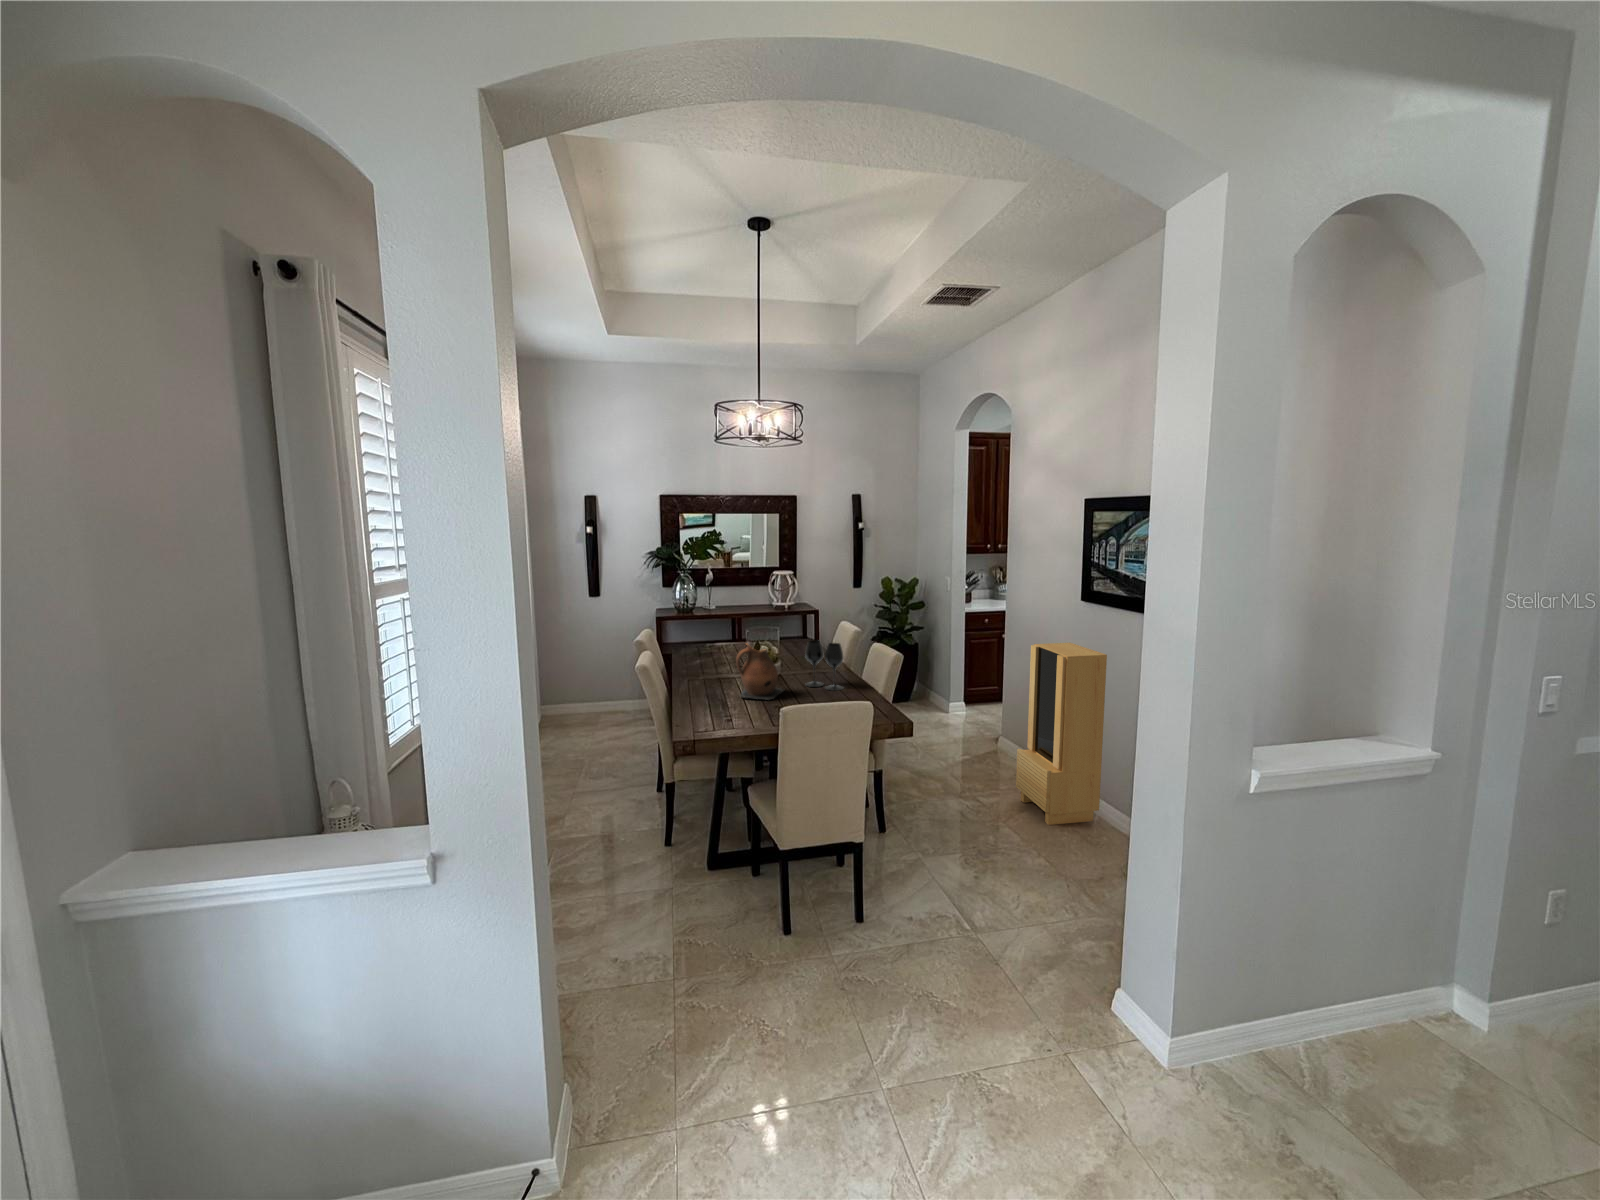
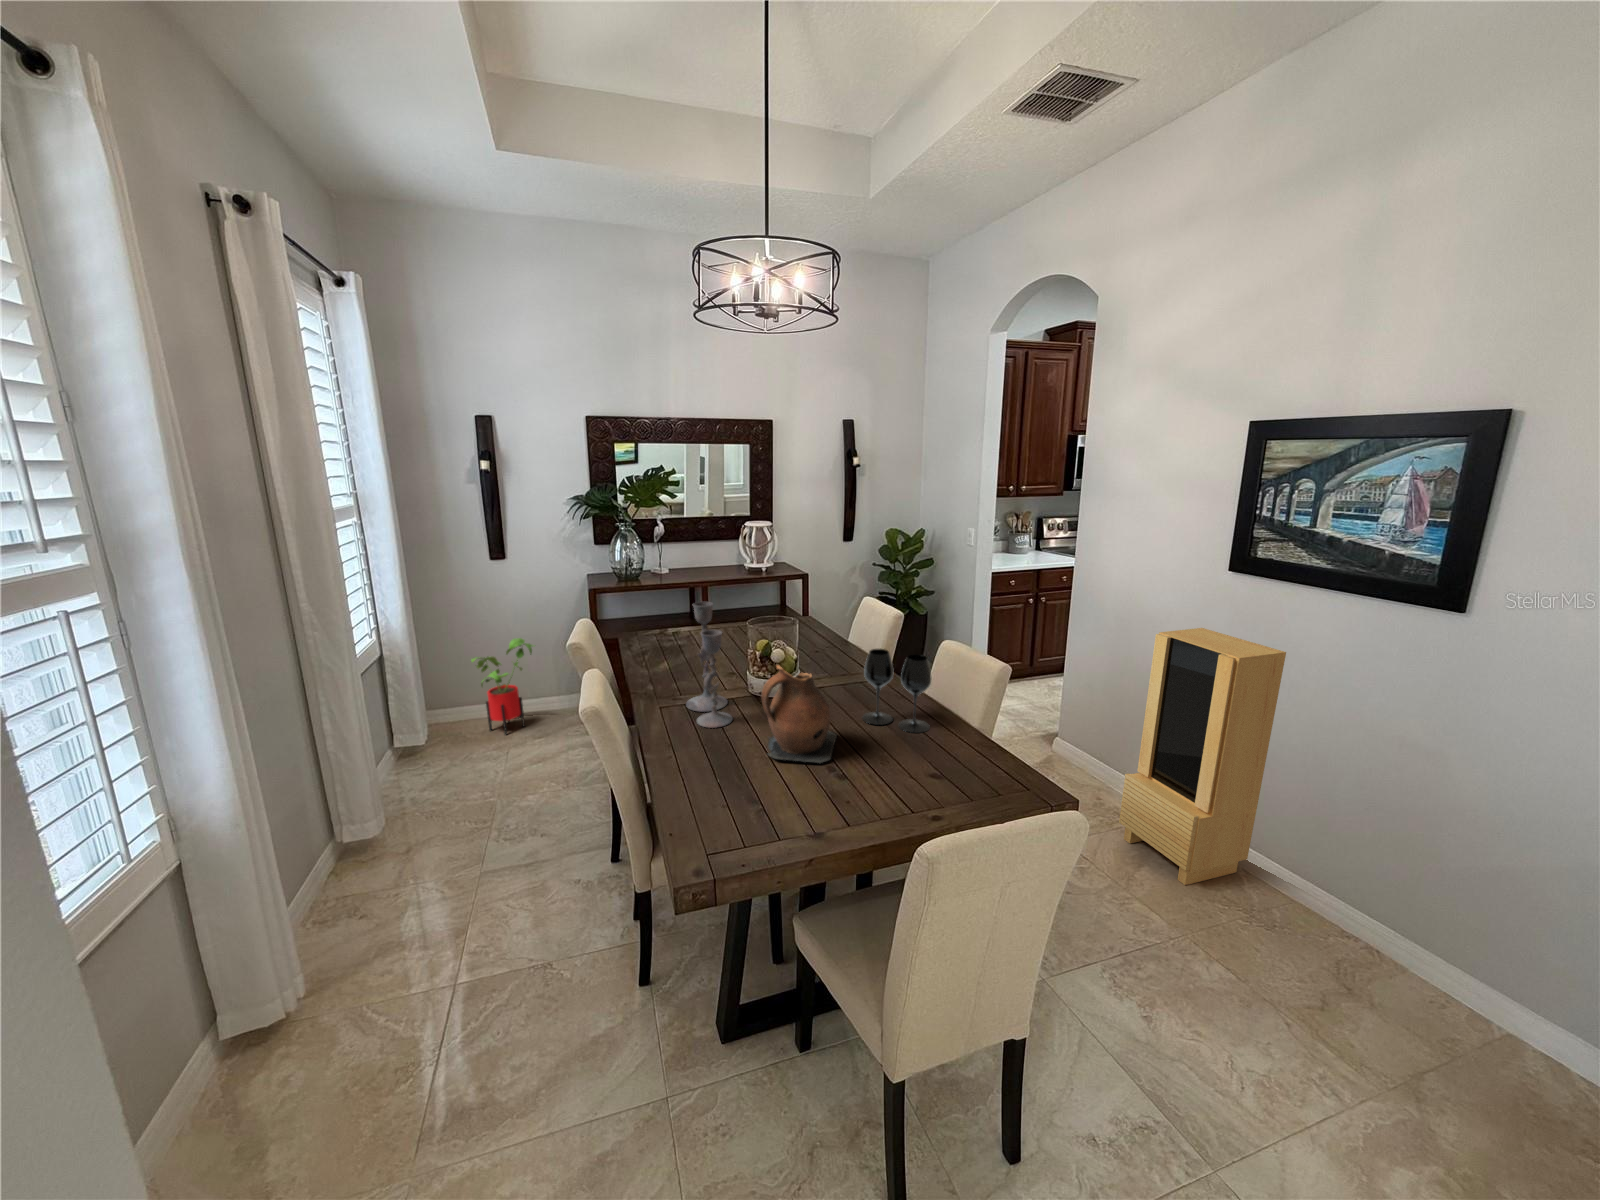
candlestick: none [702,612,728,686] -> present [686,602,733,728]
house plant: none [571,653,616,724] -> present [471,638,533,735]

